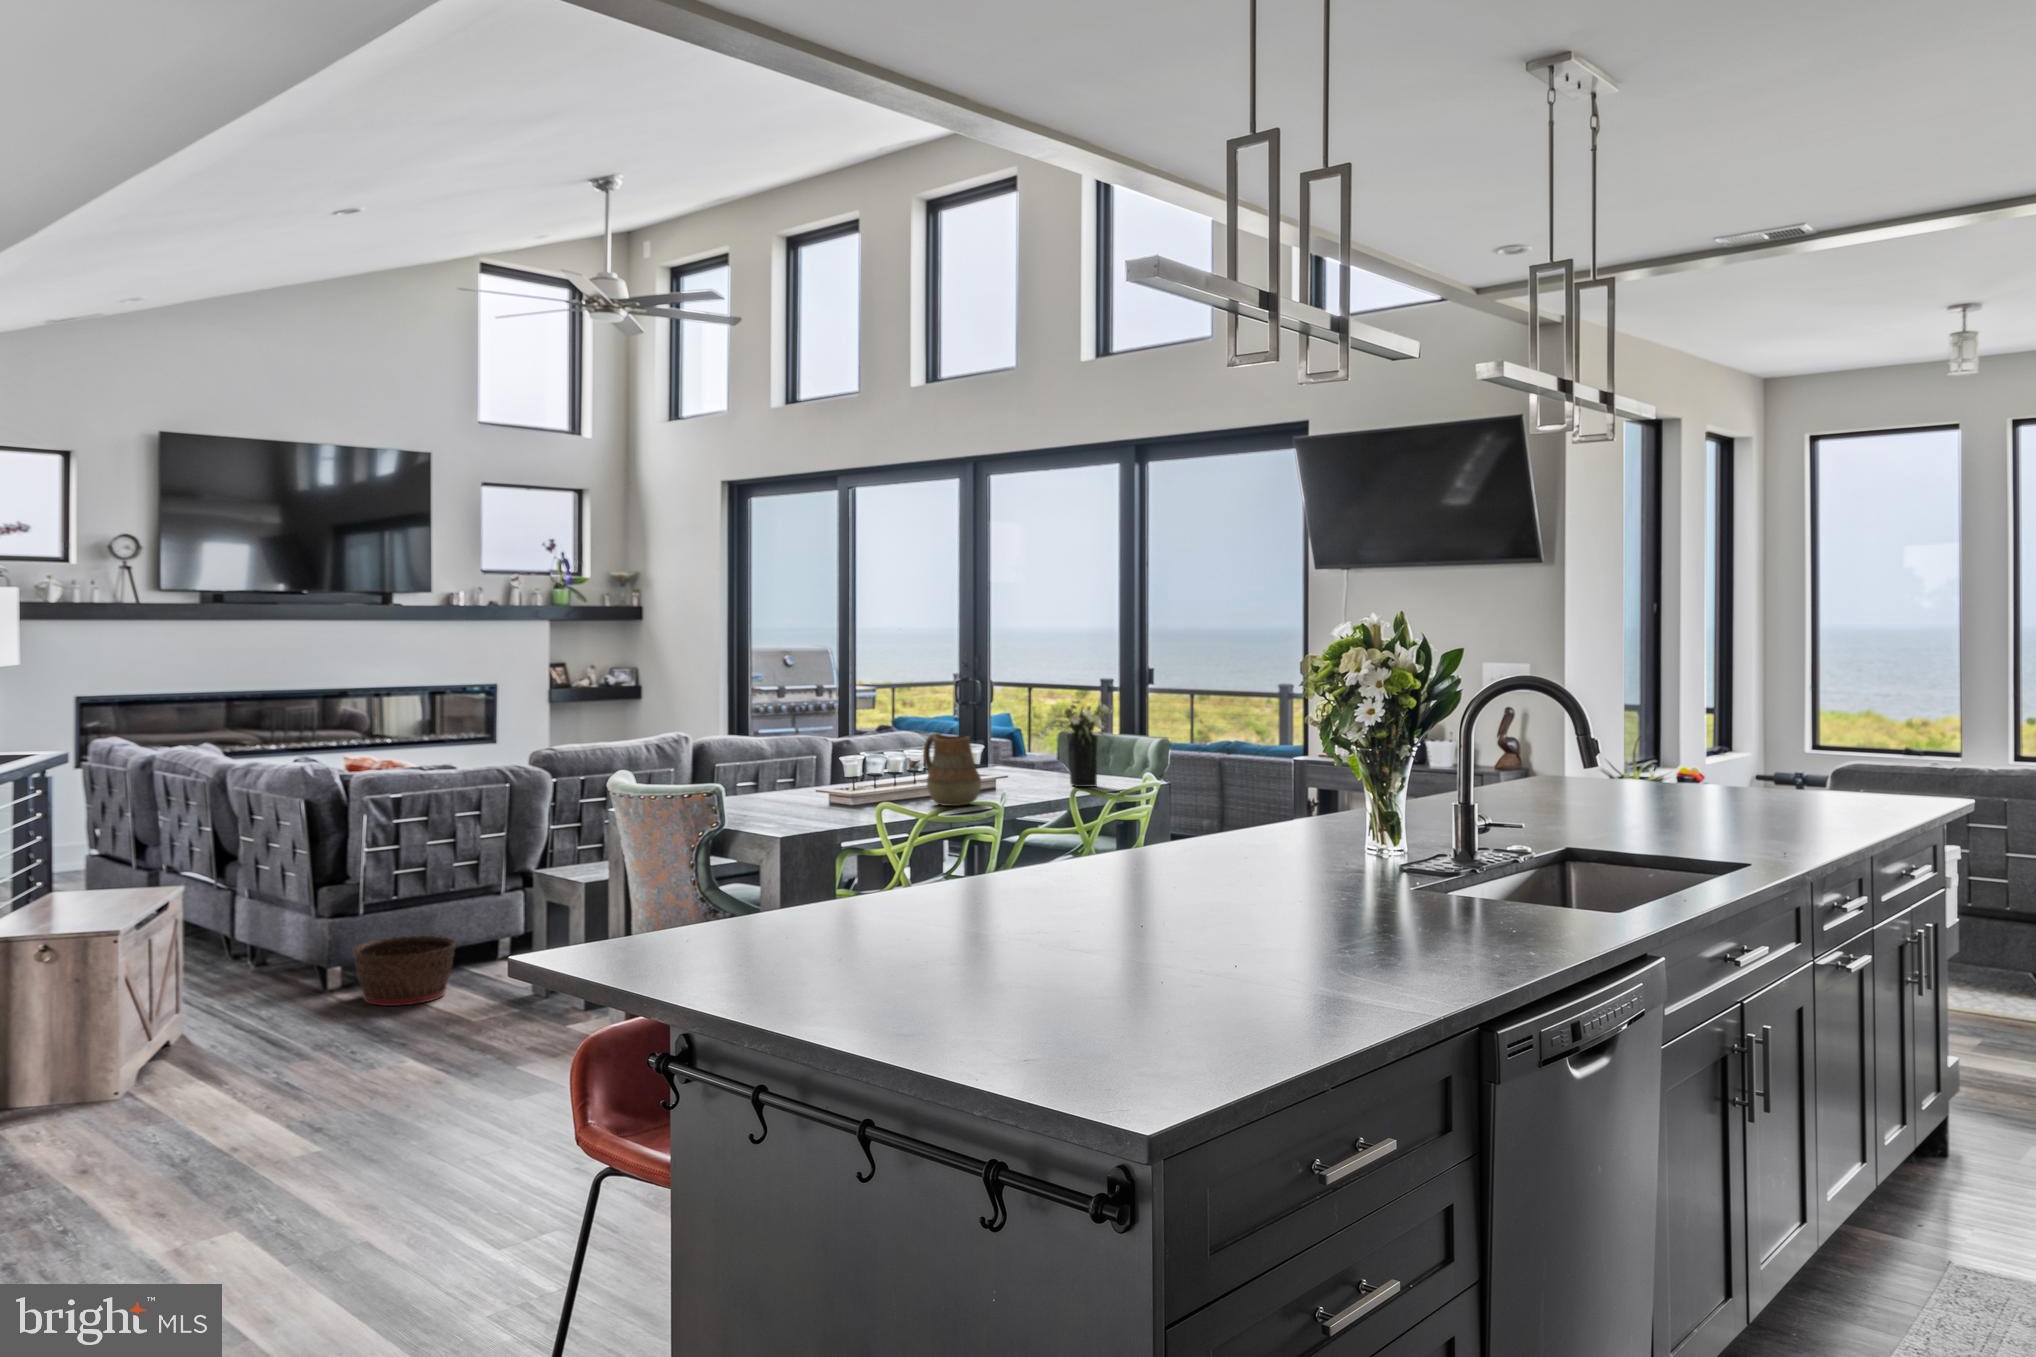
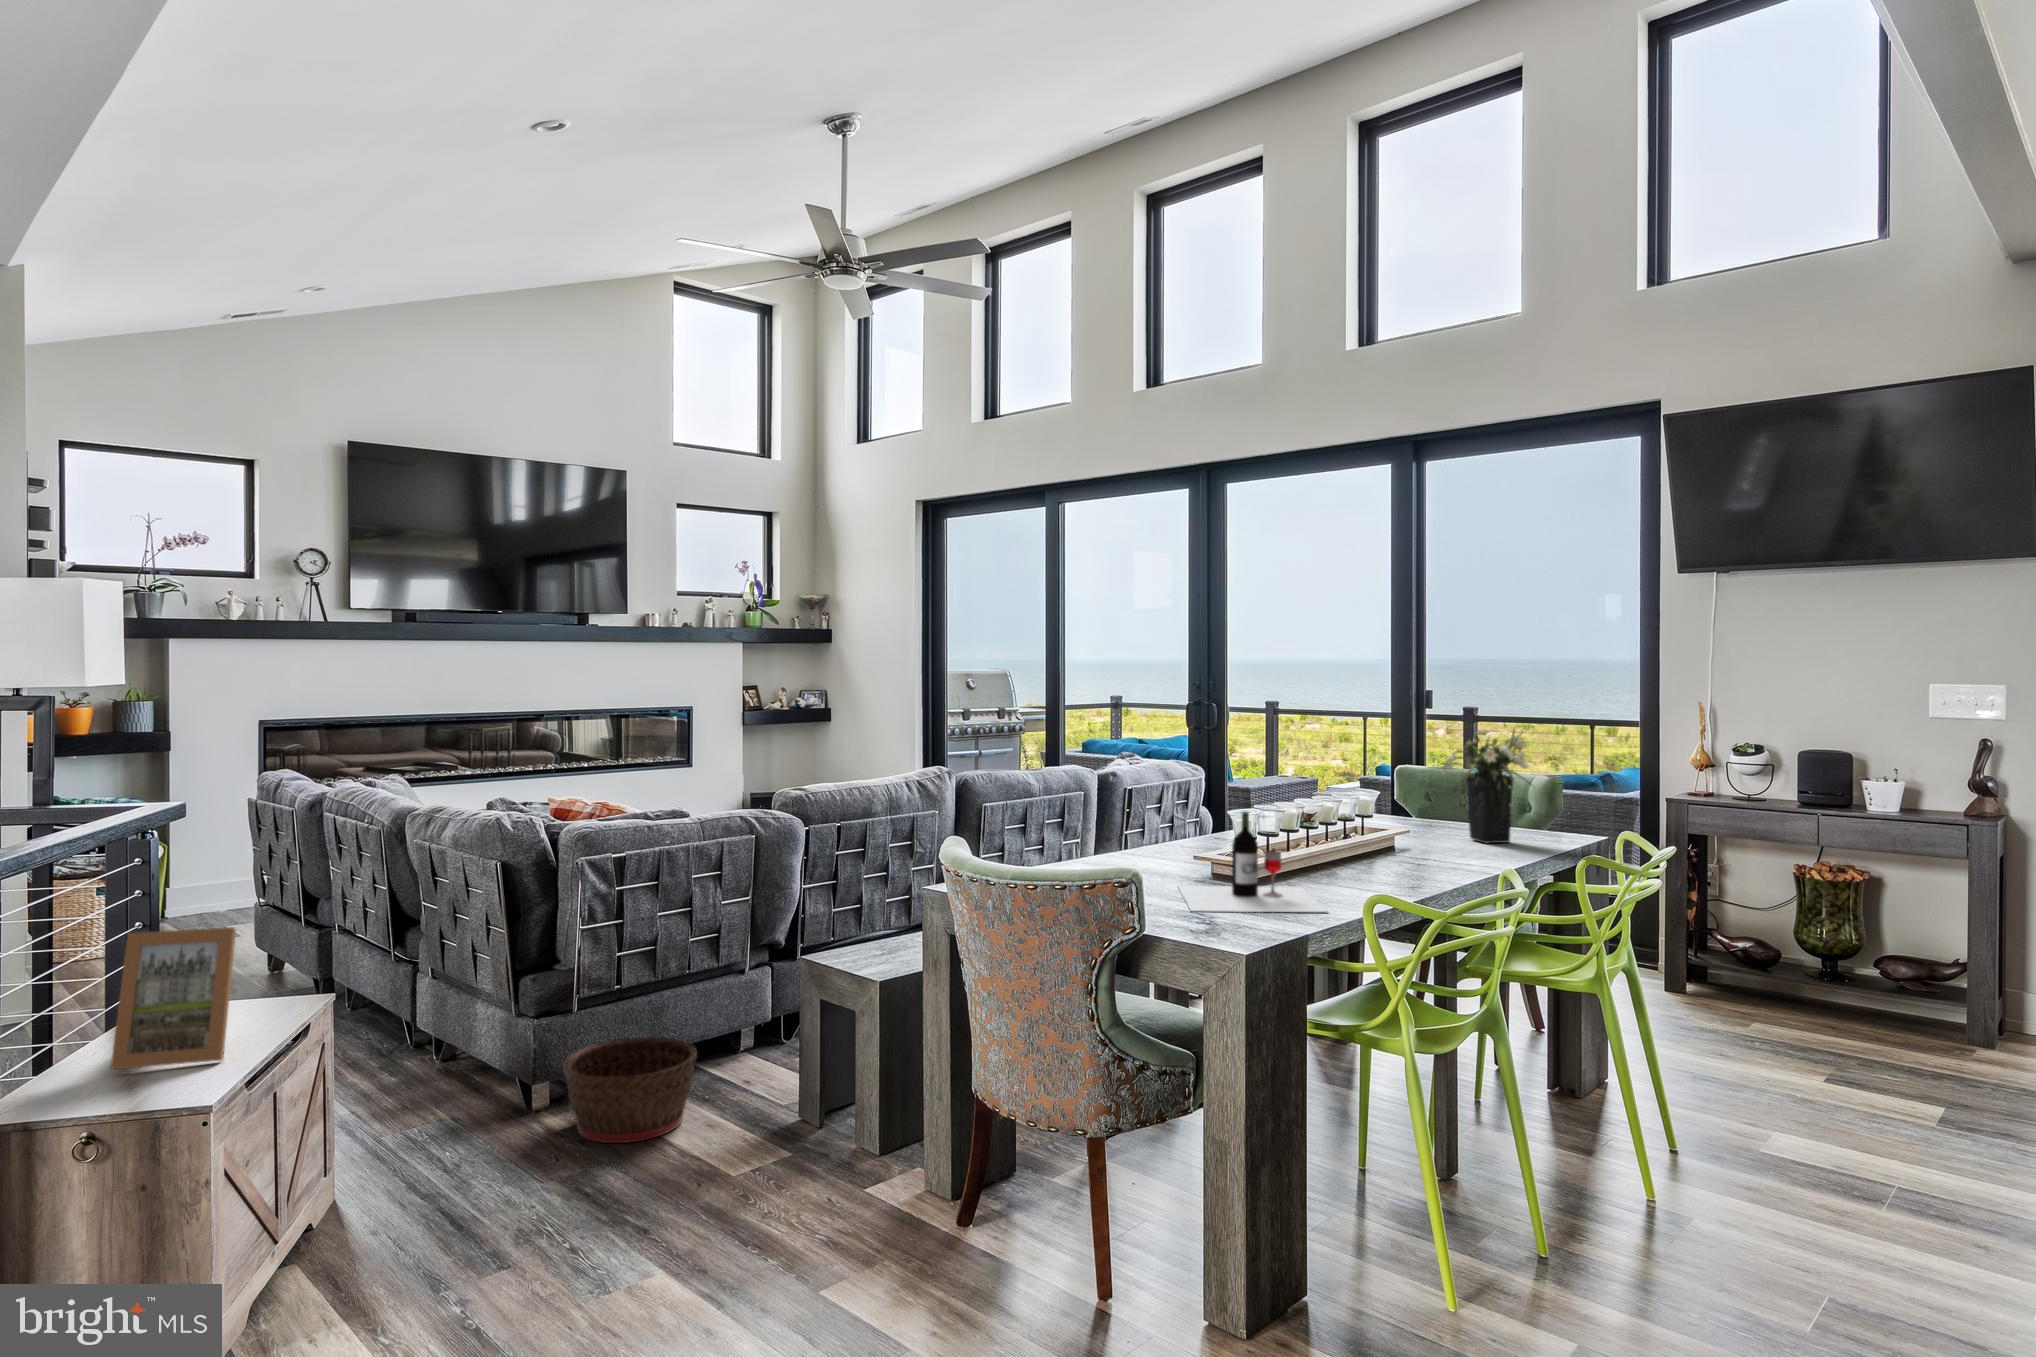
pitcher: present [923,733,981,806] -> none [1338,778,1427,881]
wine bottle: none [779,754,881,820] -> present [1179,812,1327,912]
picture frame: none [44,828,122,917] -> present [111,927,236,1069]

